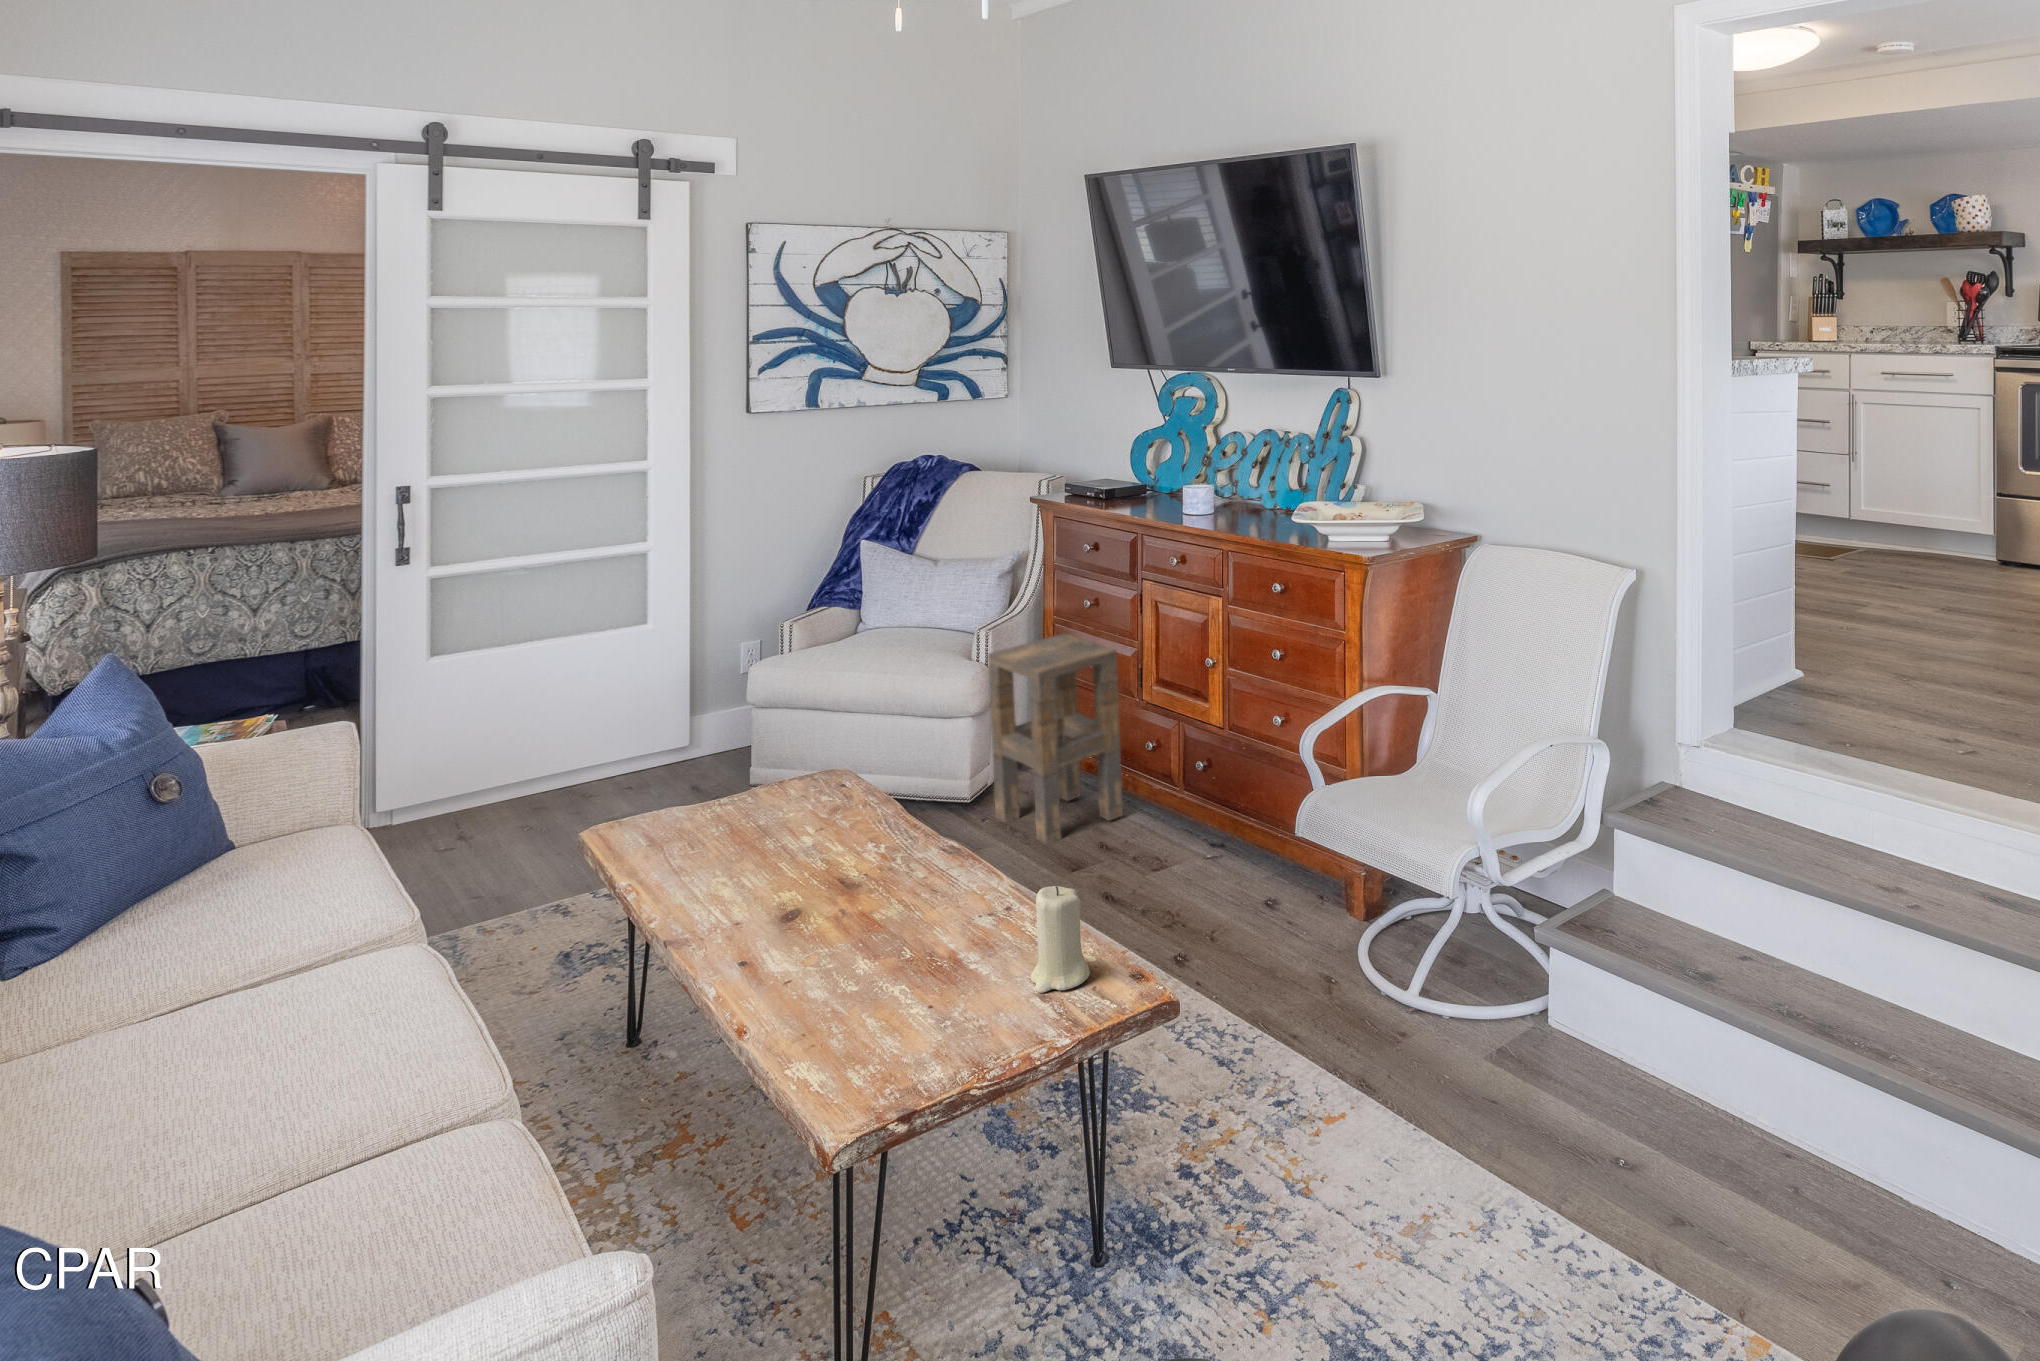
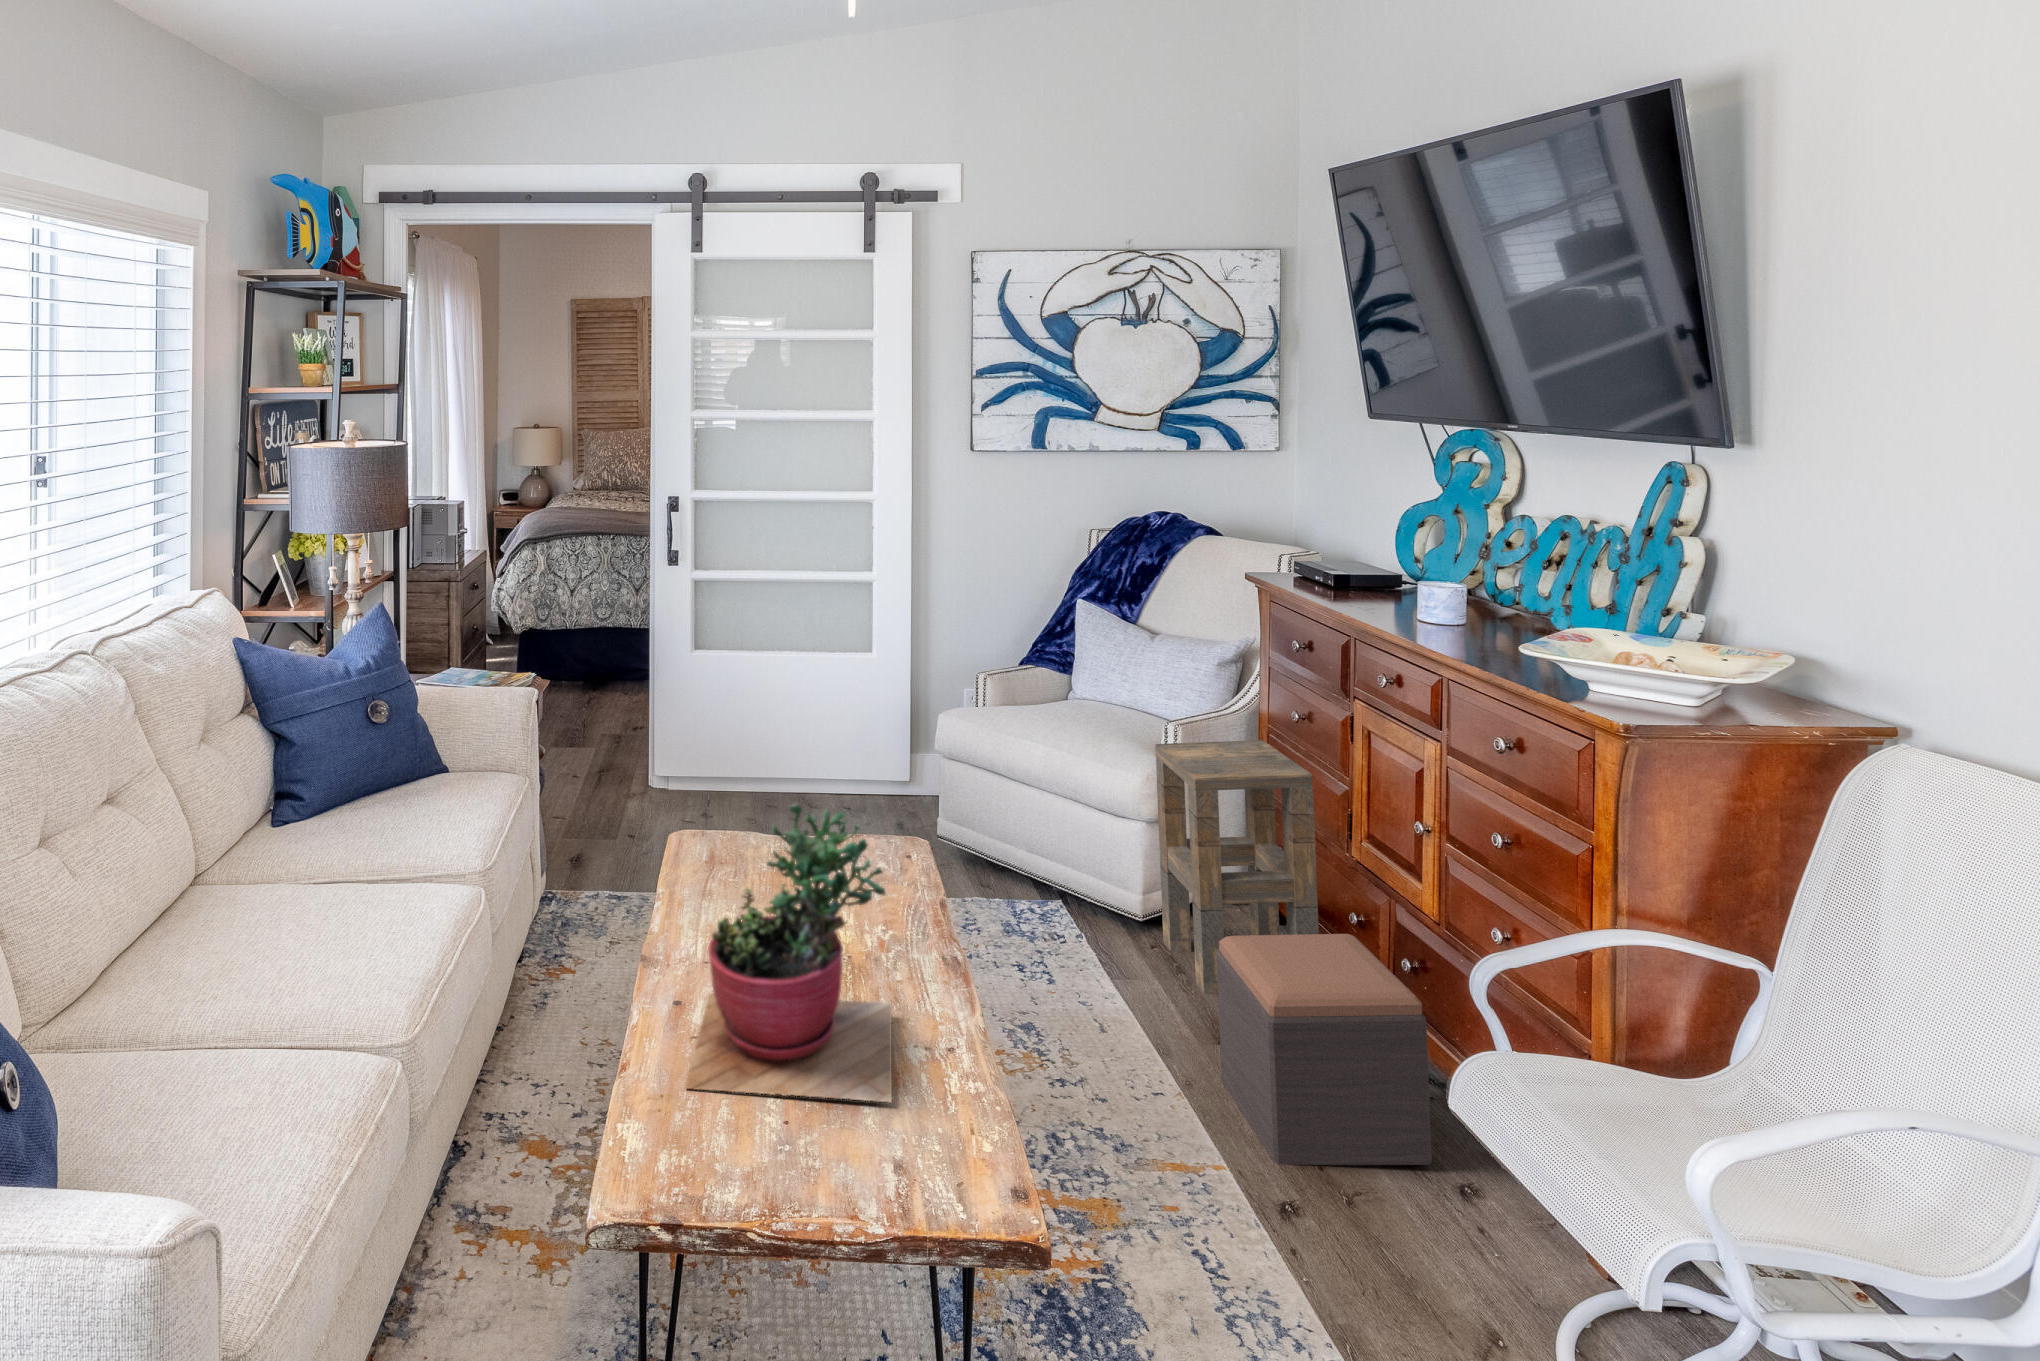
succulent plant: none [776,730,1003,1025] -> present [685,804,892,1102]
footstool: none [1089,757,1243,936] -> present [1217,934,1432,1165]
candle: present [1031,886,1090,993] -> none [898,1032,971,1172]

